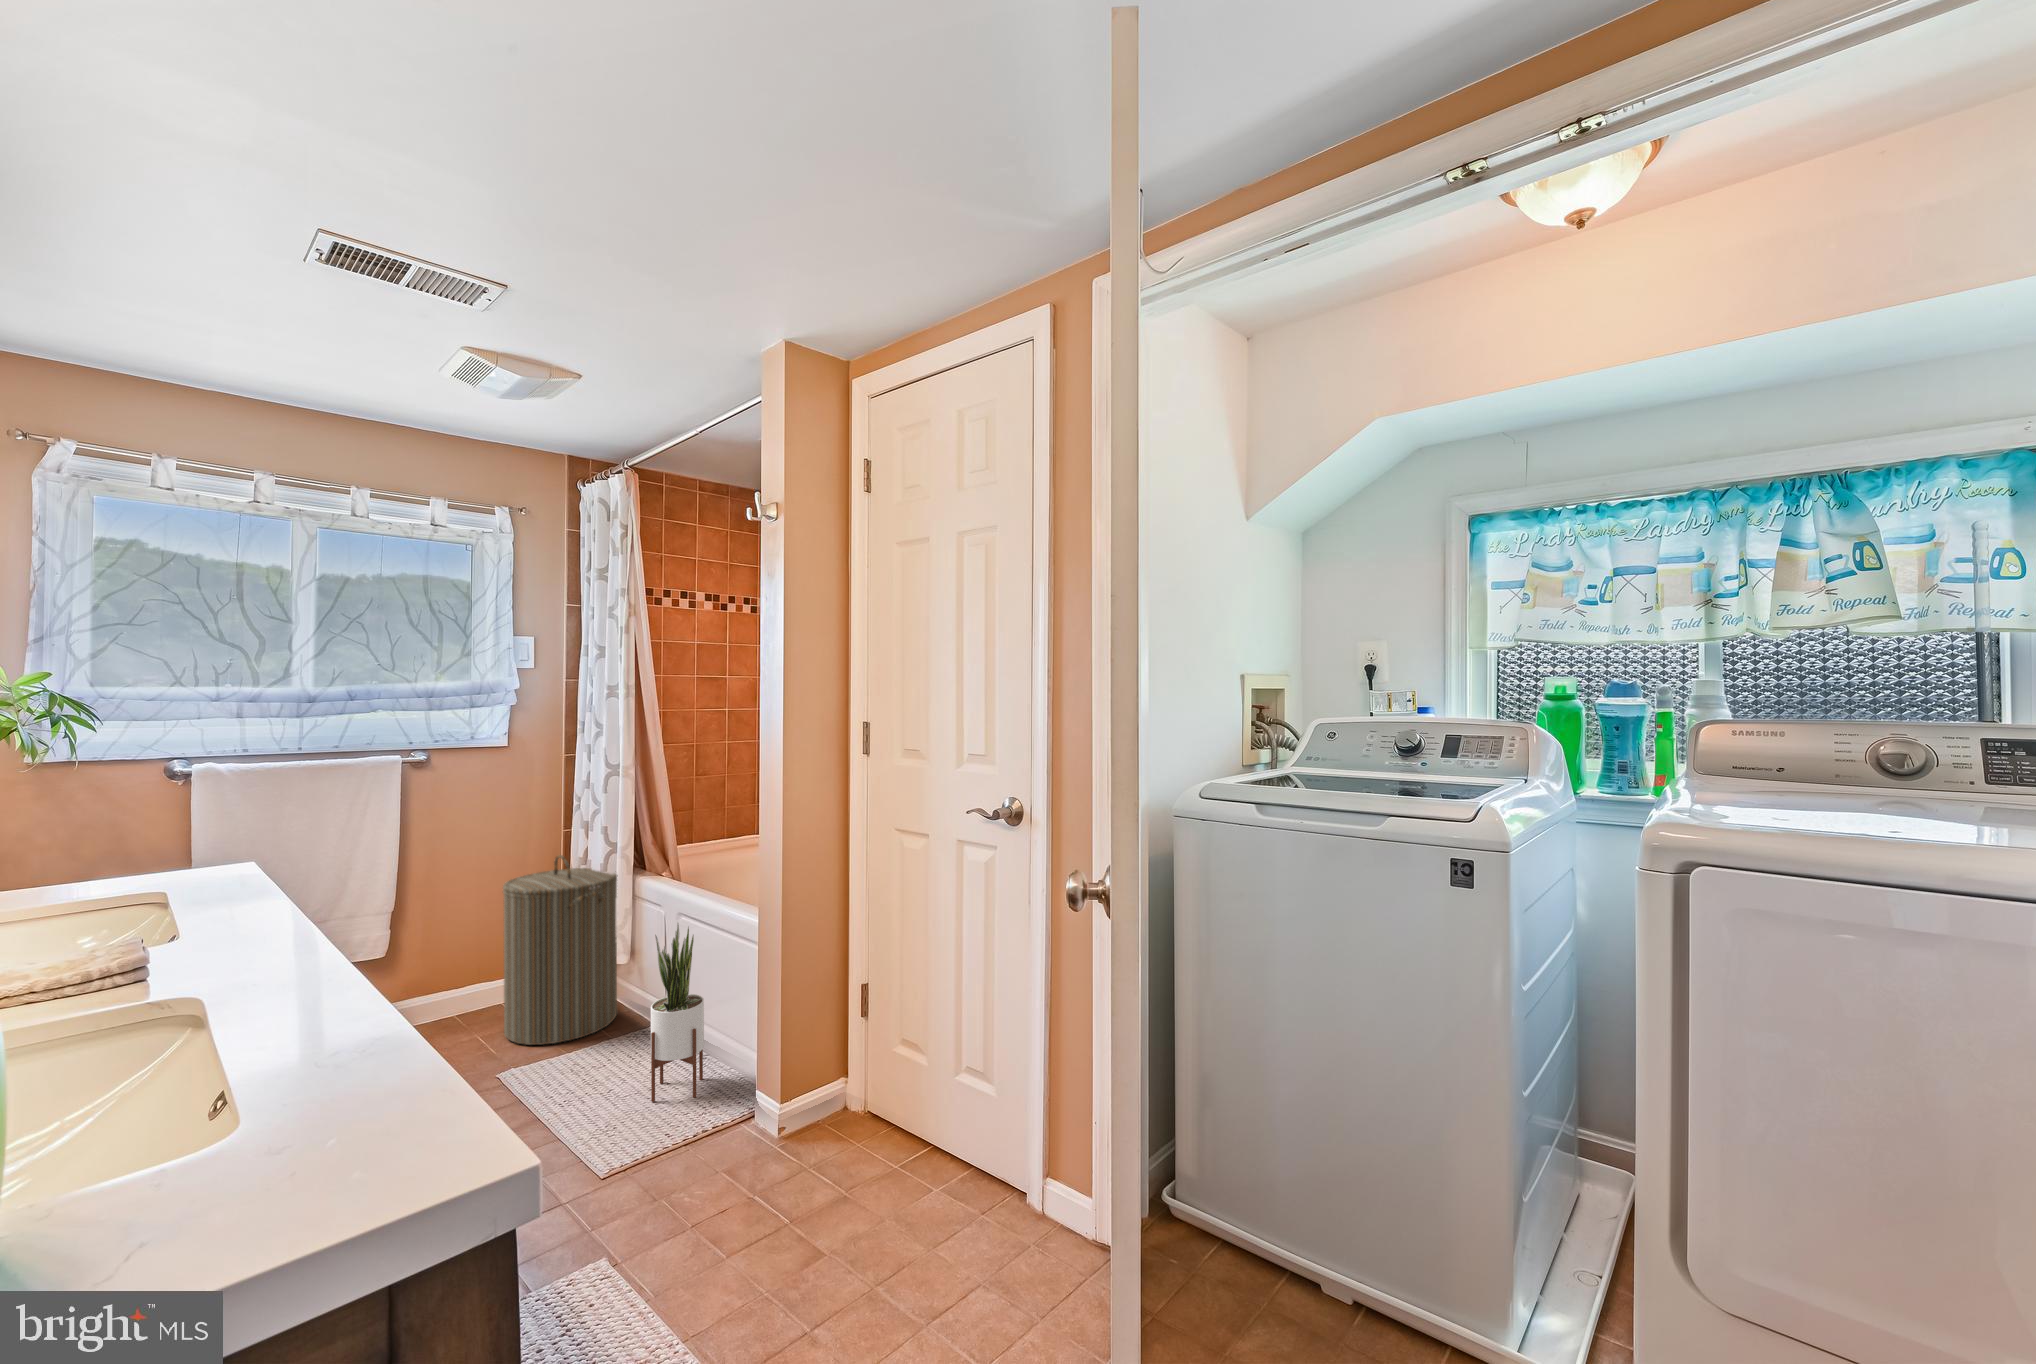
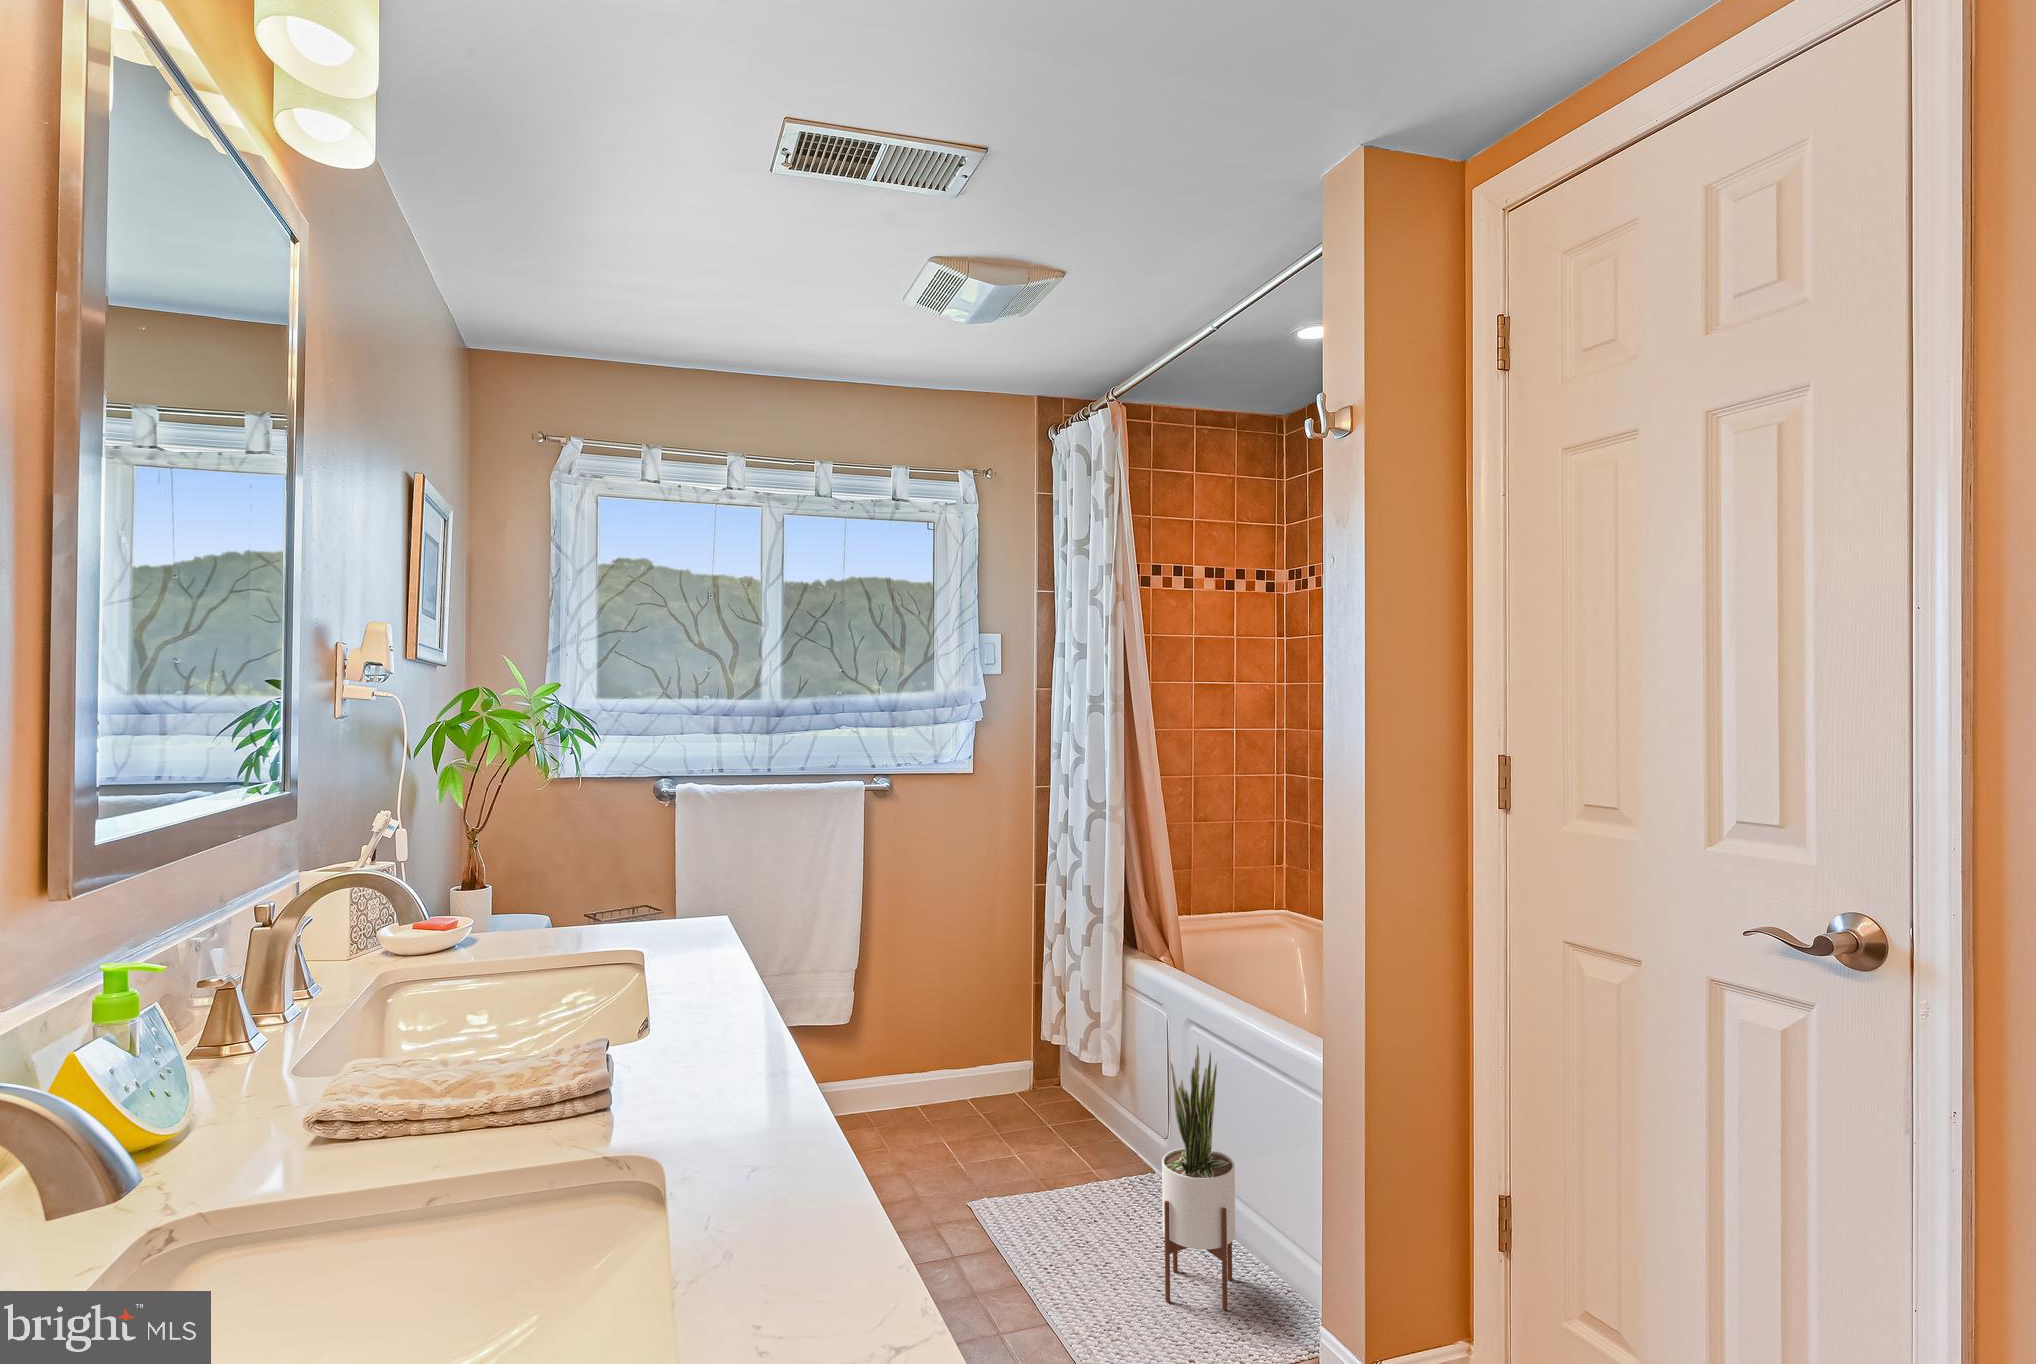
laundry hamper: present [503,855,618,1045] -> none [972,919,1105,1170]

